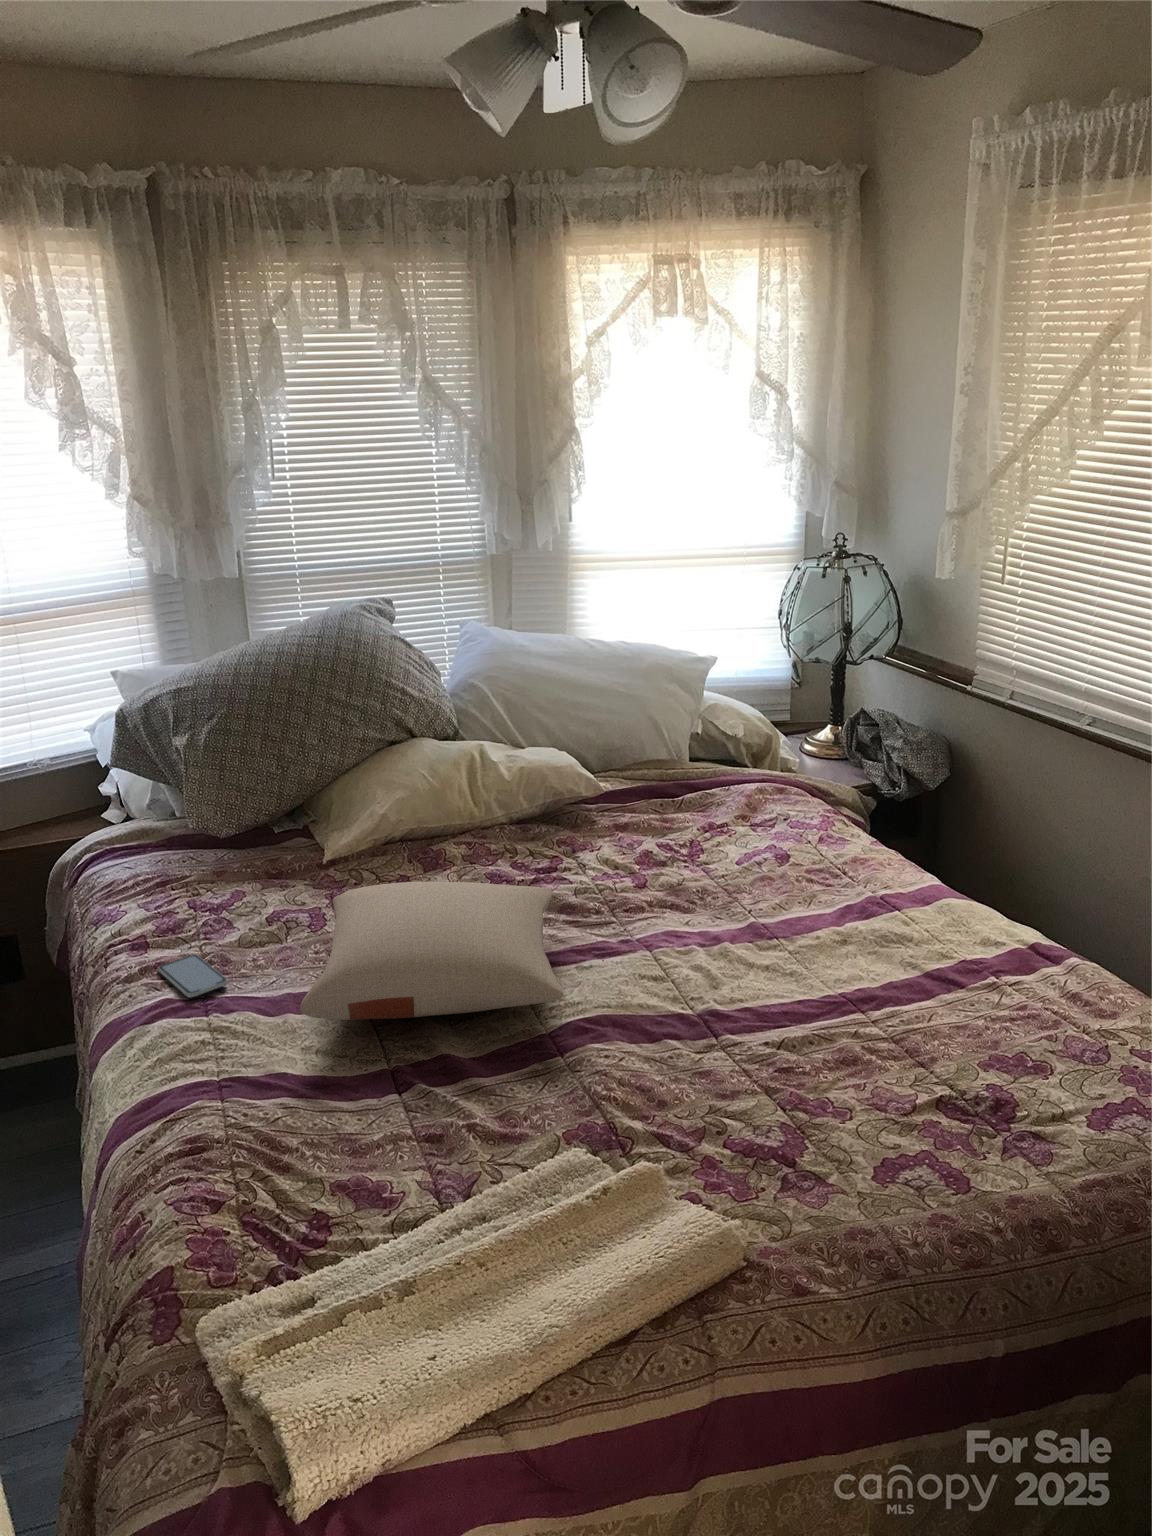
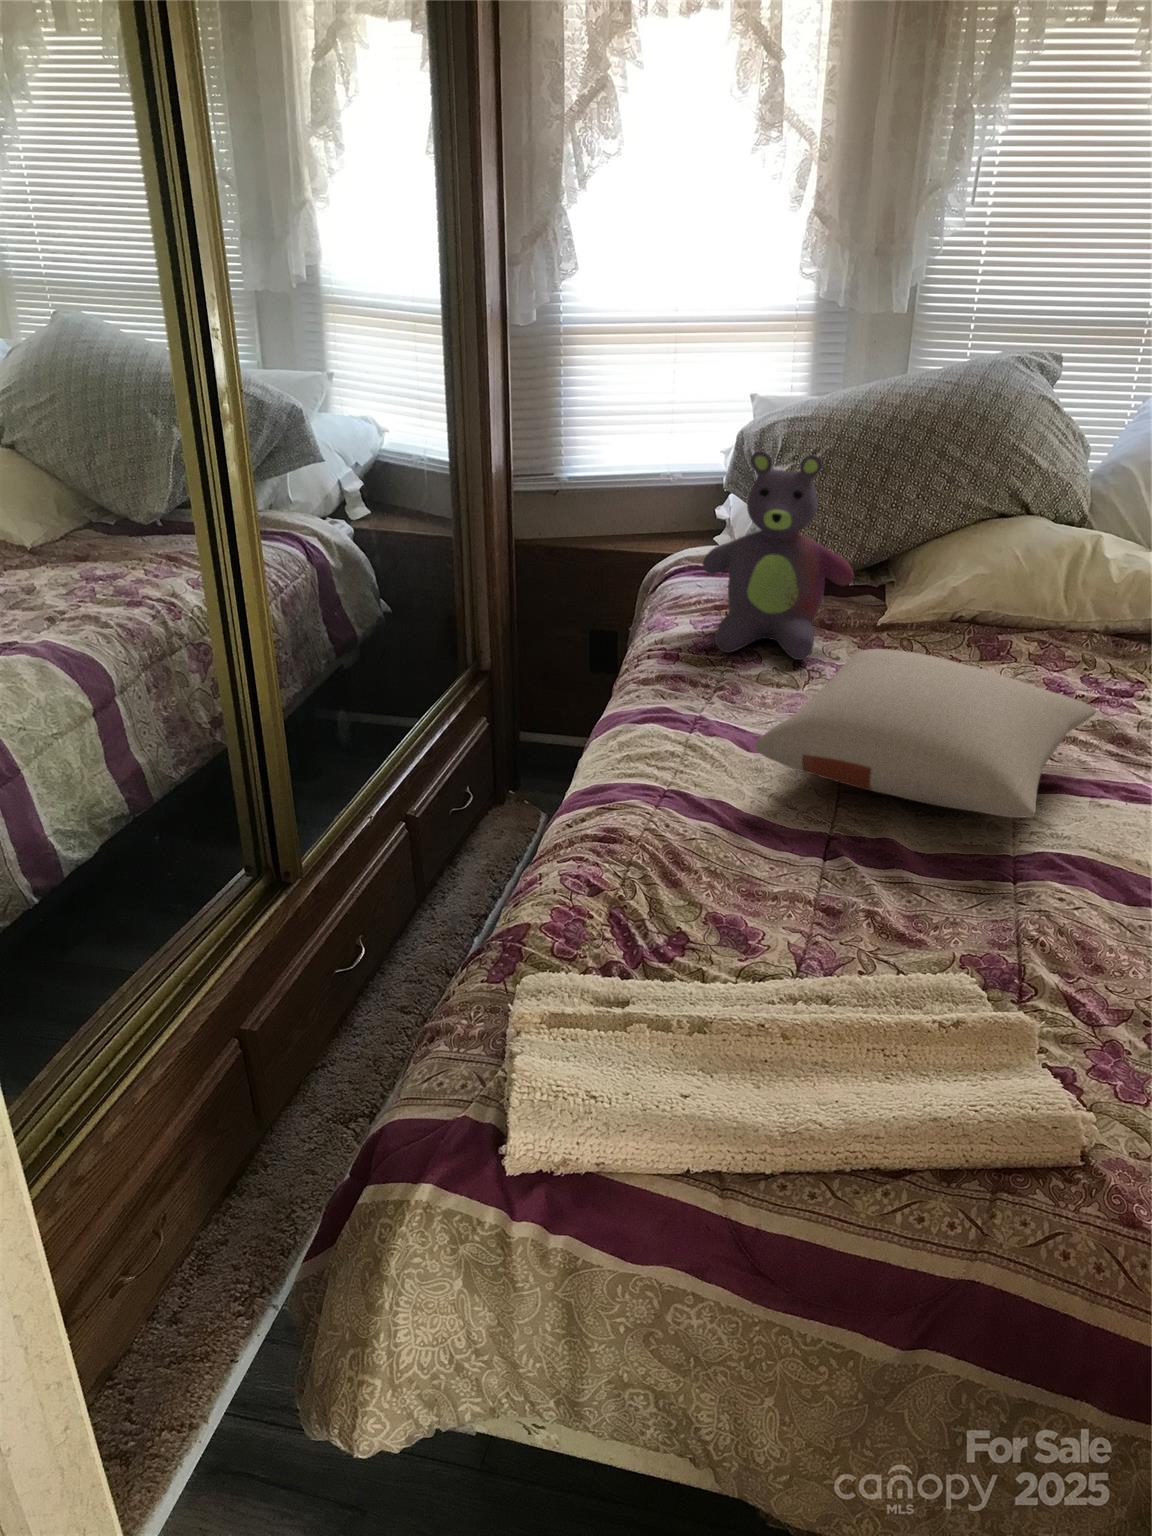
stuffed bear: none [142,724,294,928] -> present [703,451,854,660]
smartphone: present [158,954,228,997] -> none [671,675,723,712]

